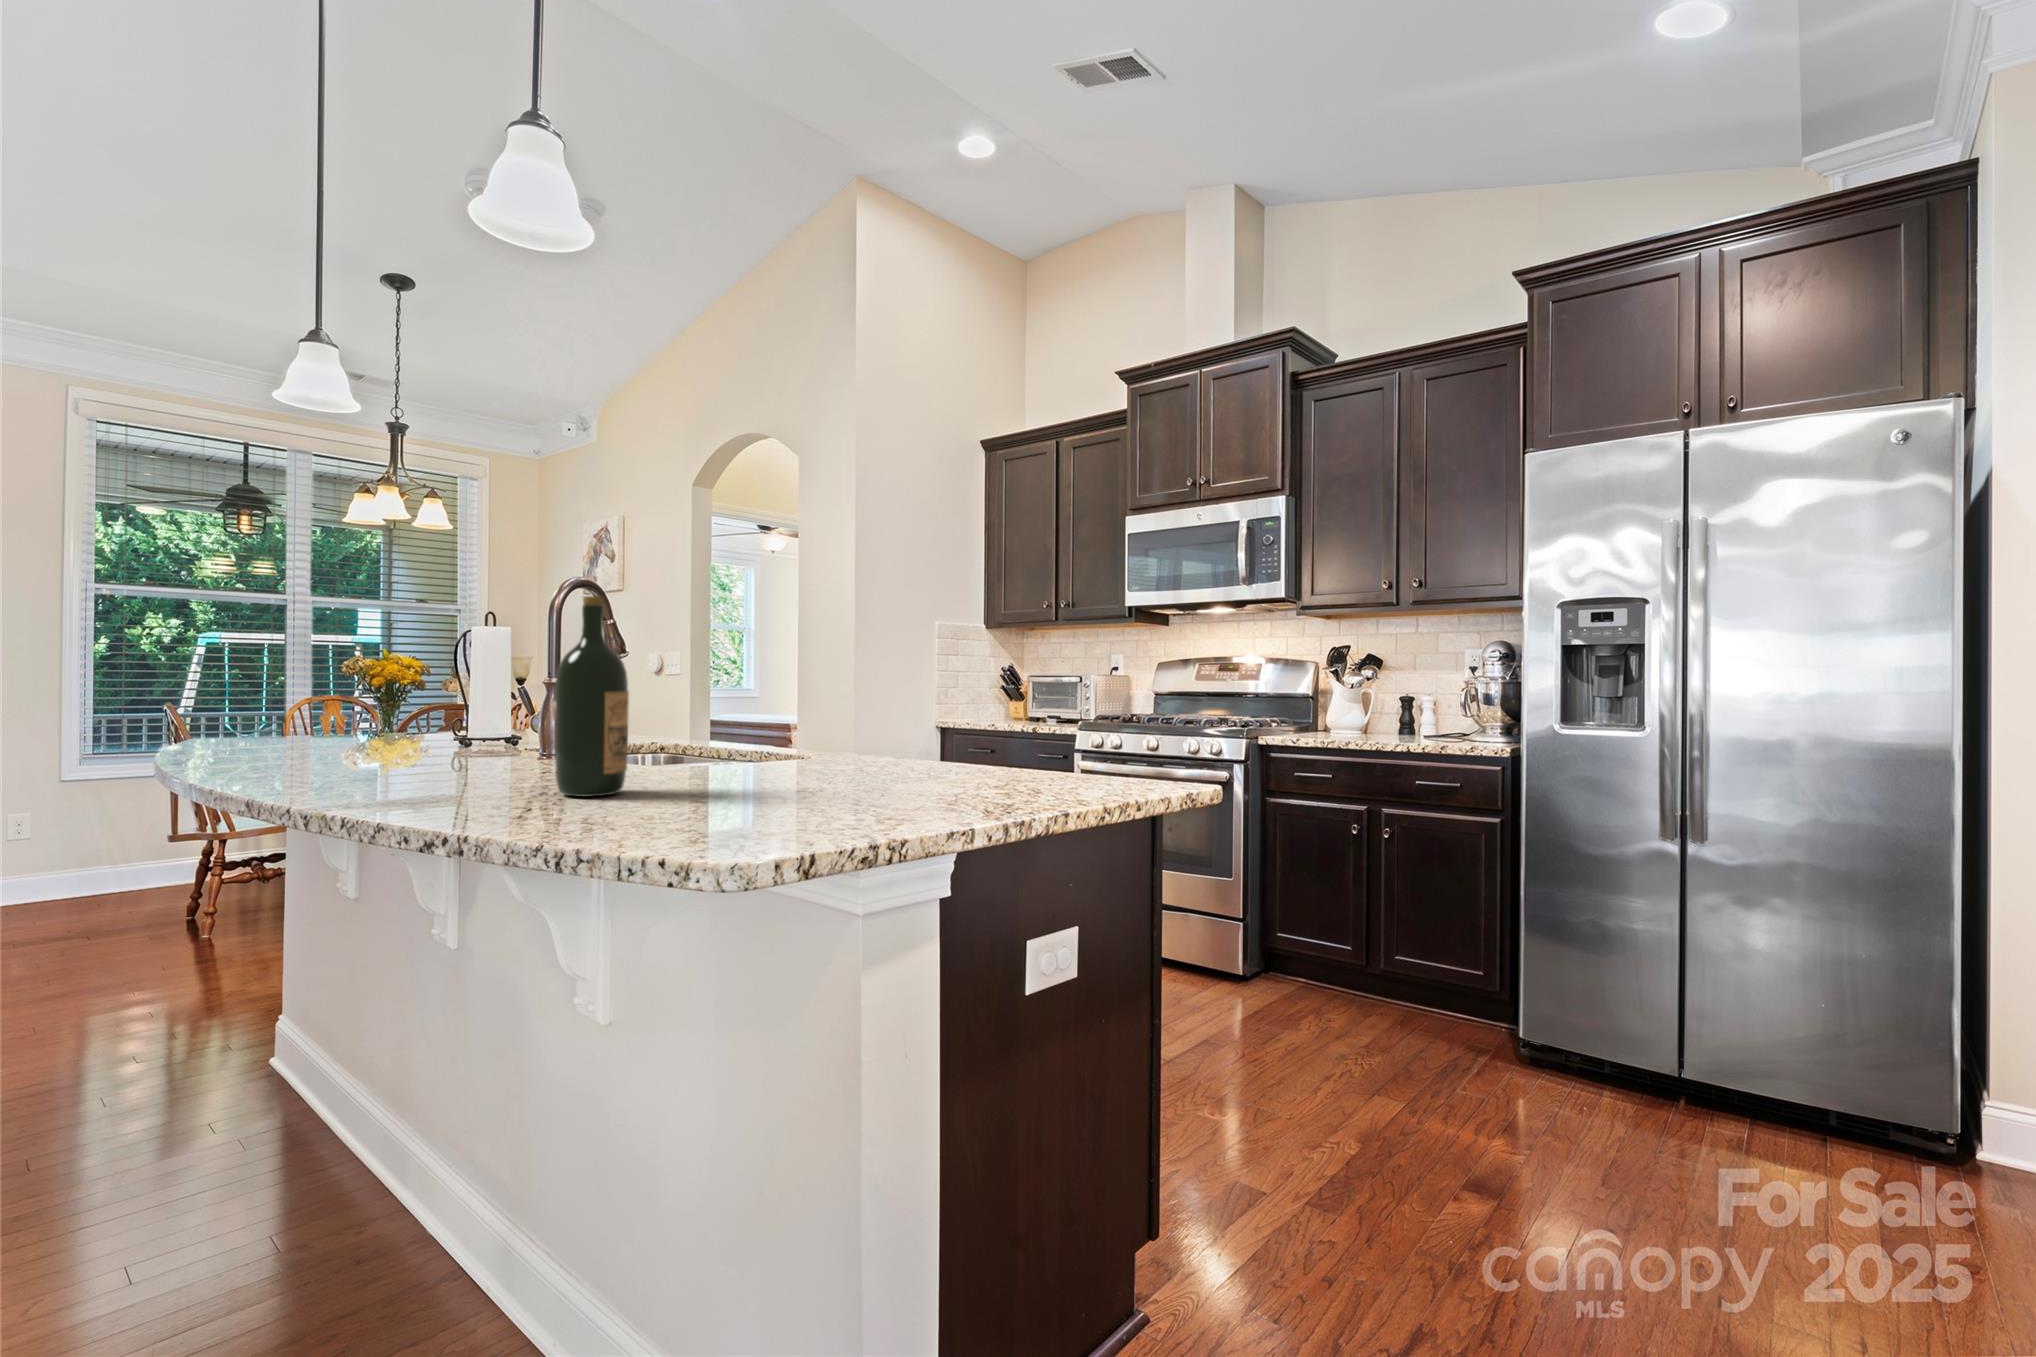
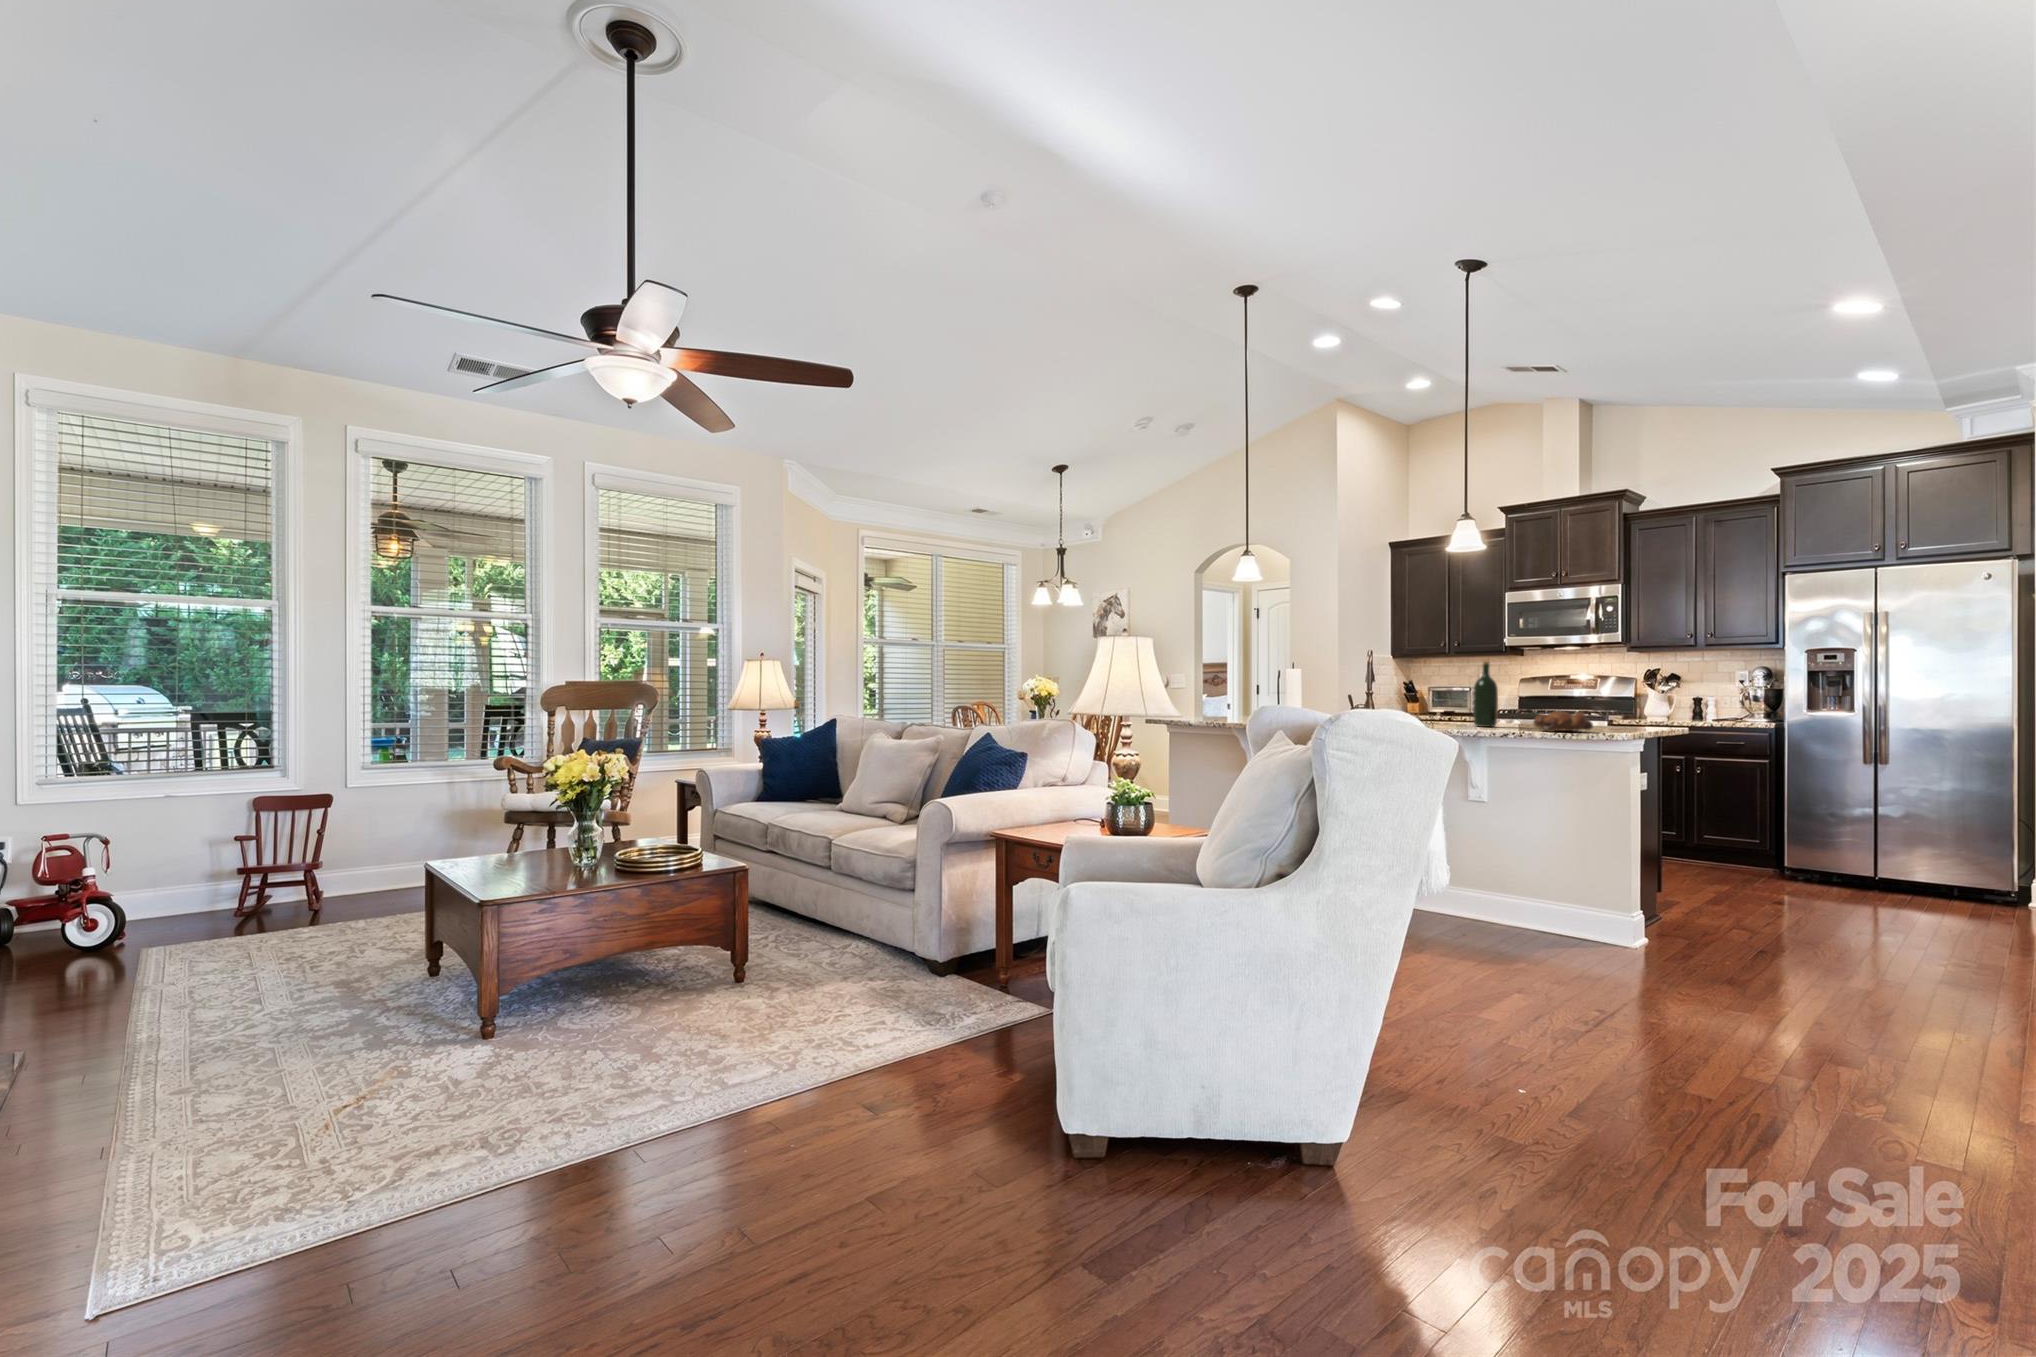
bread loaf: none [630,751,831,827] -> present [1533,711,1593,732]

